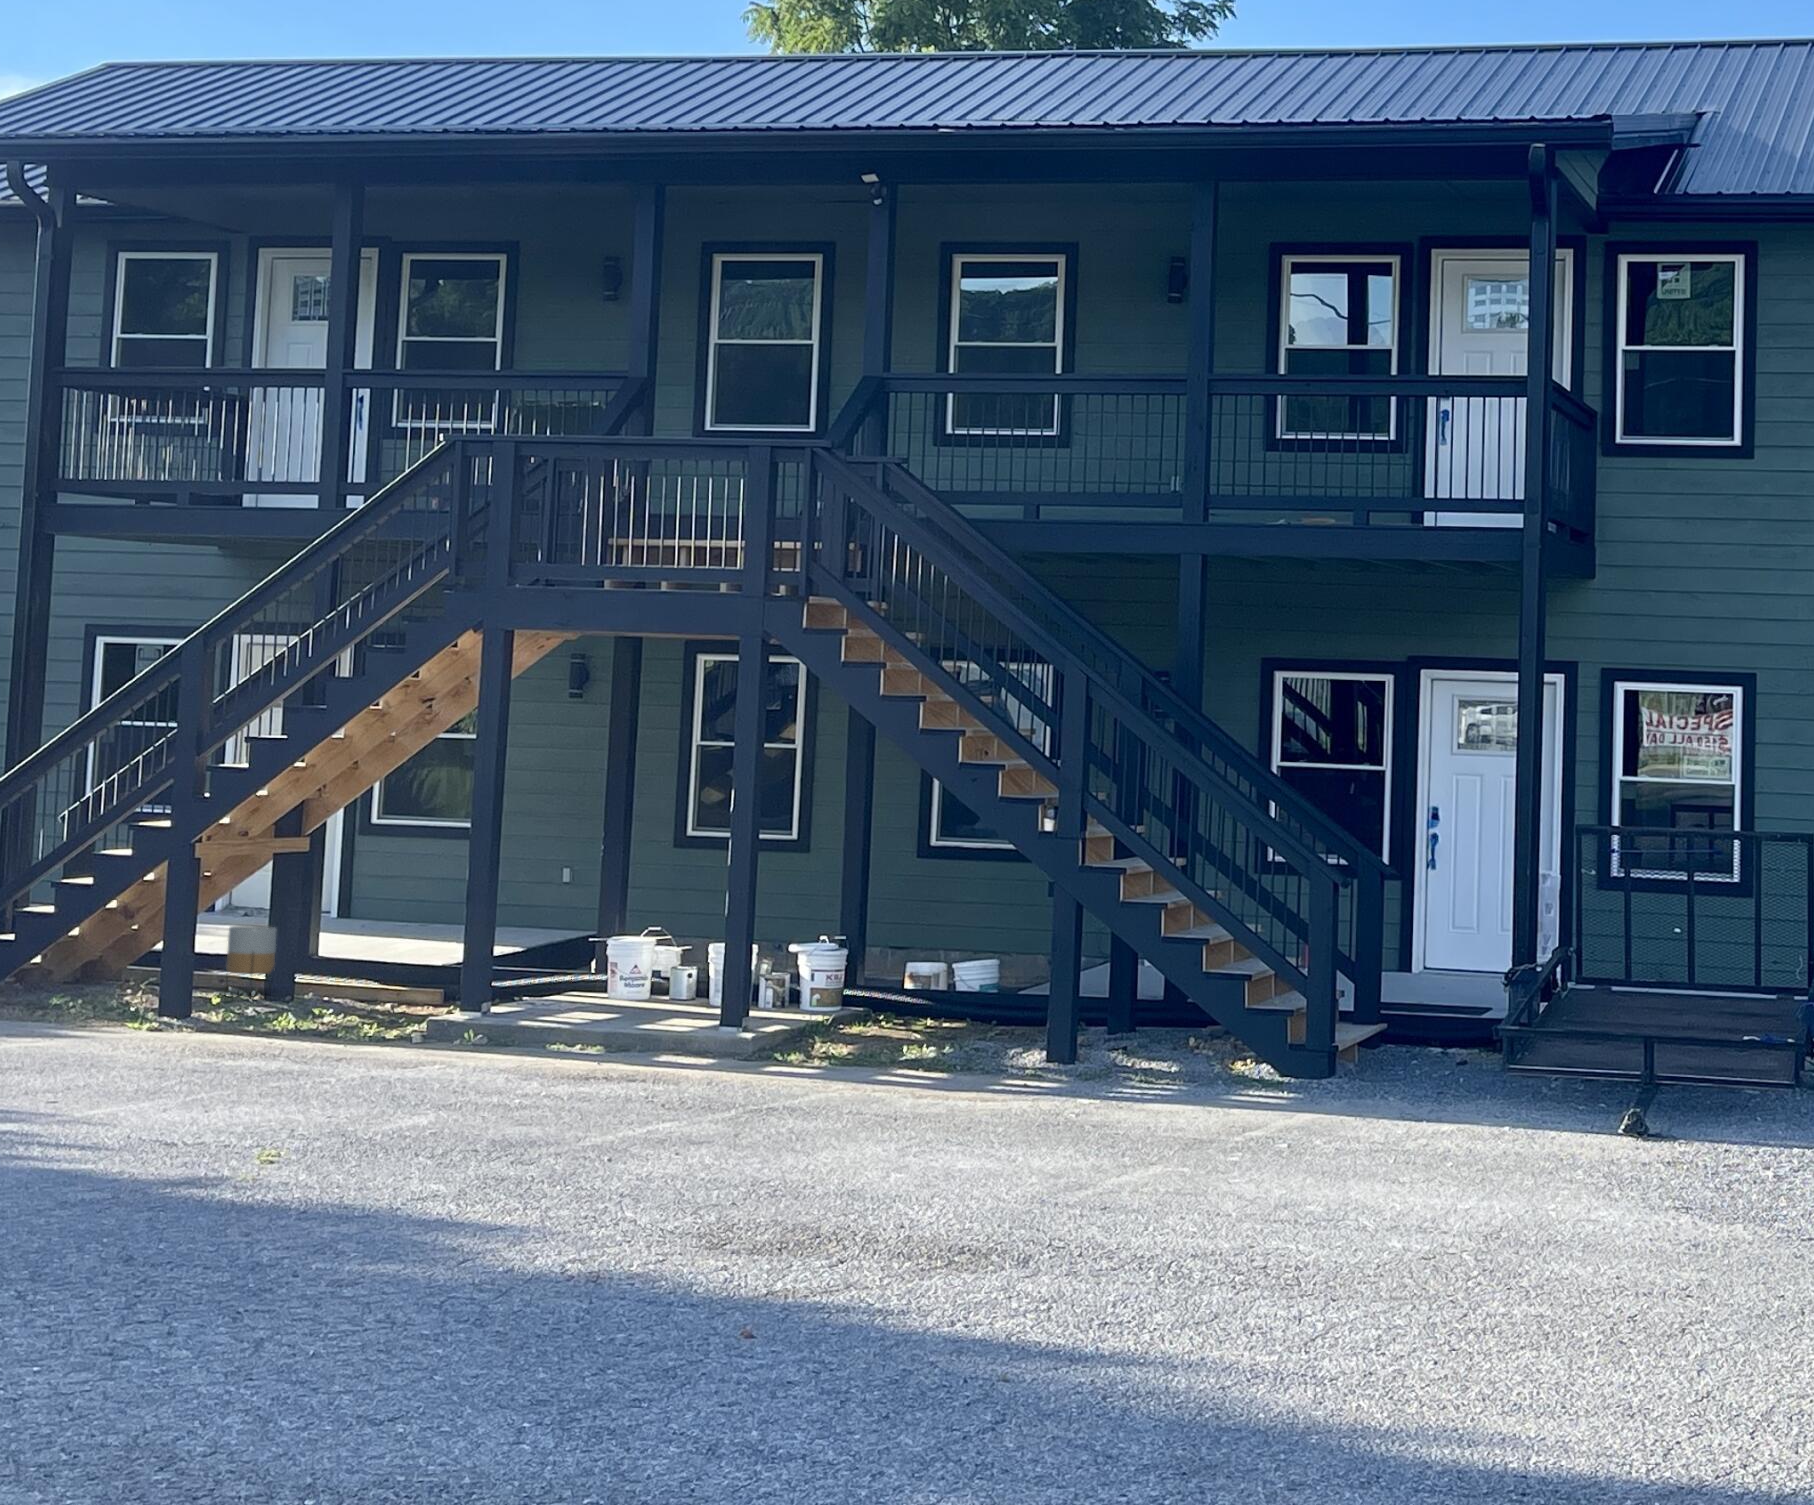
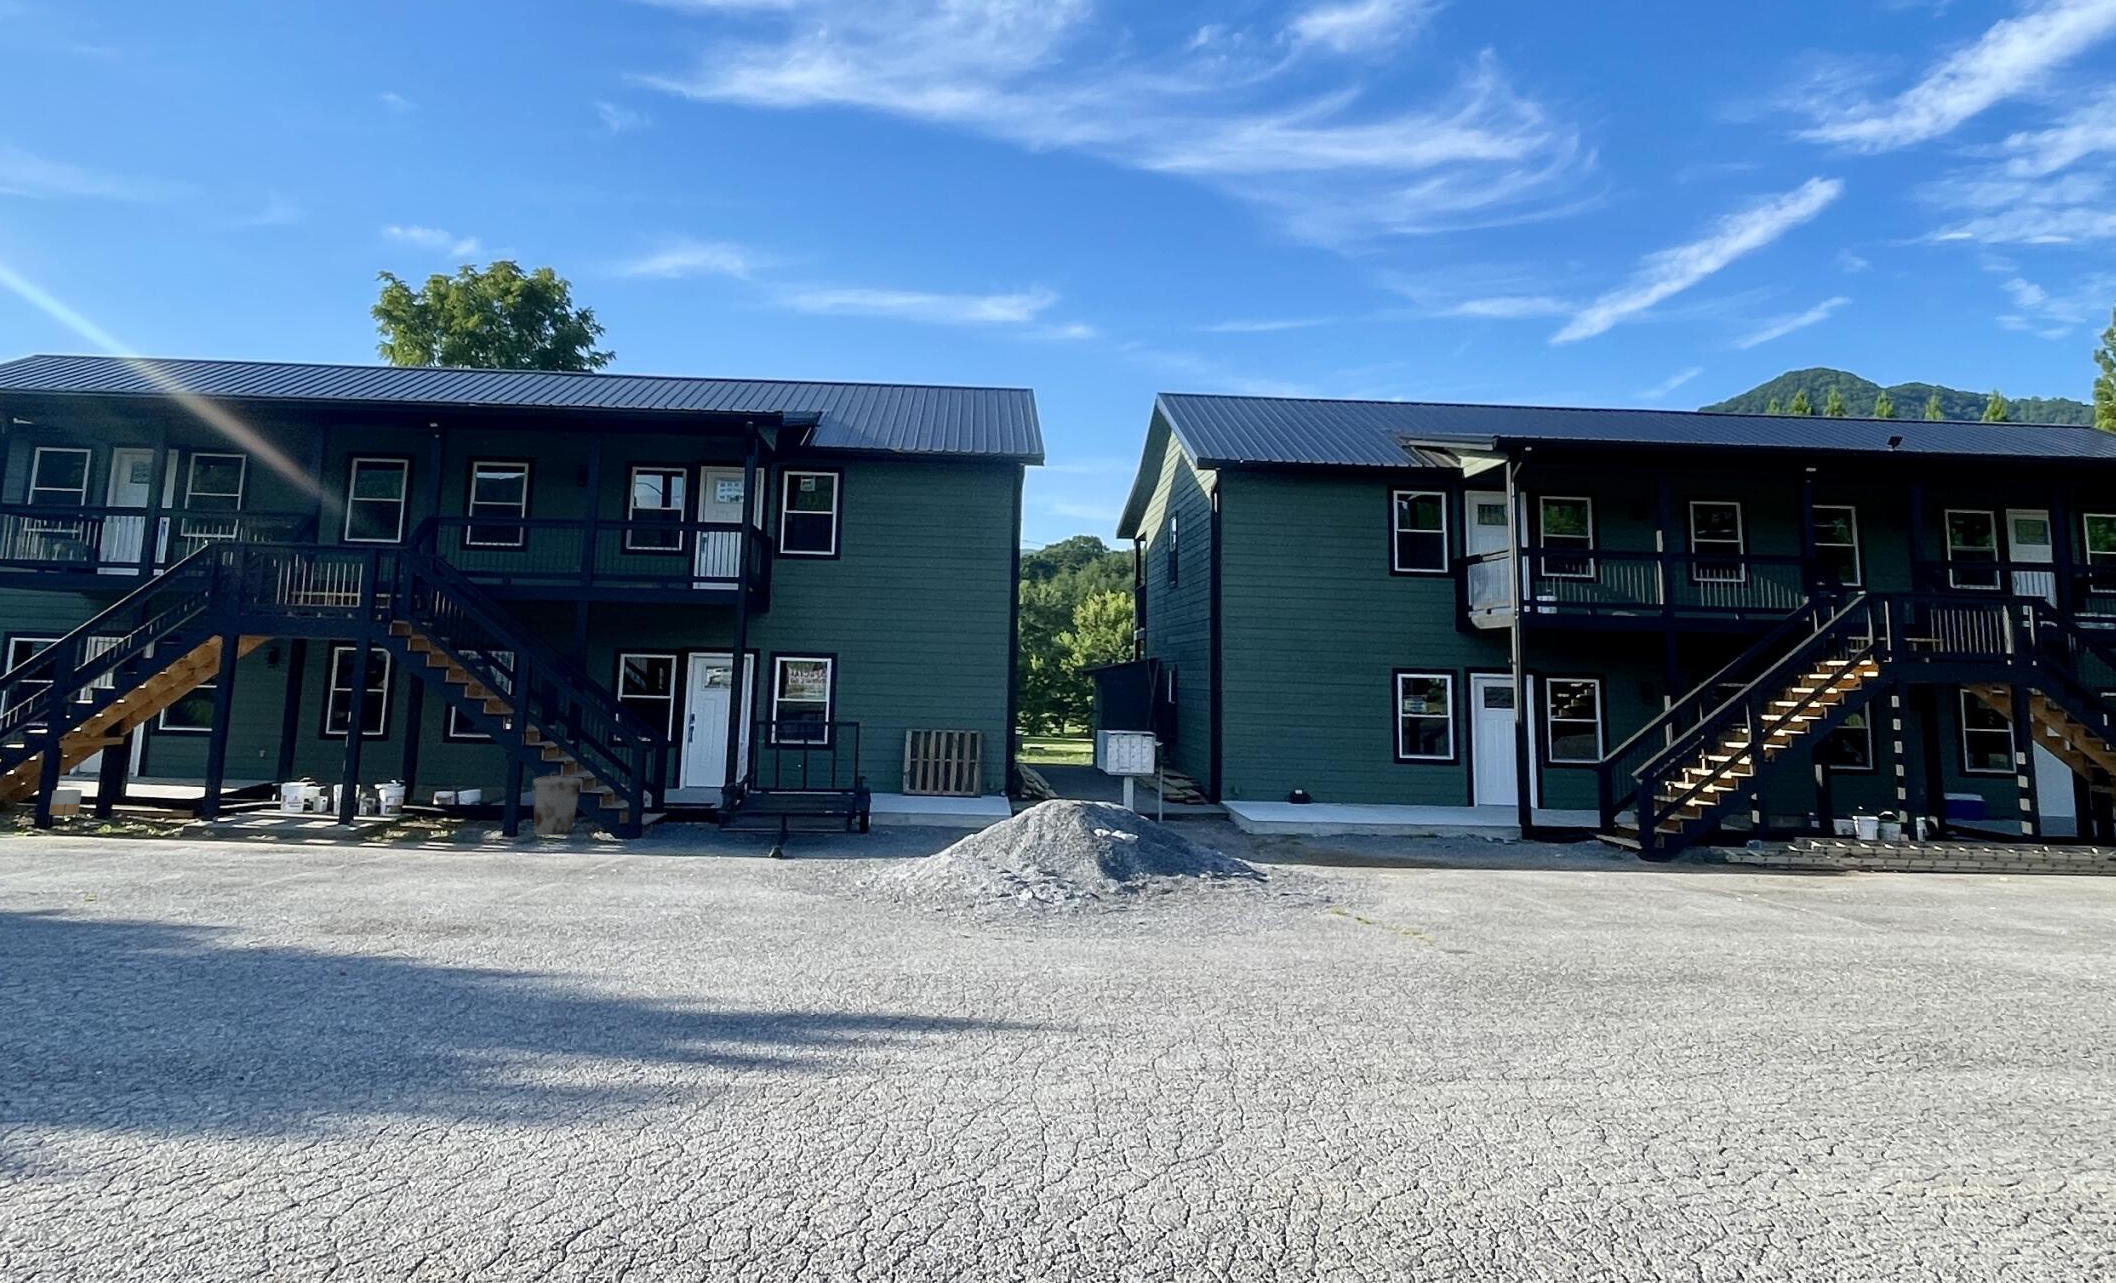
trash can: none [1108,927,1209,1059] -> present [533,775,582,834]

